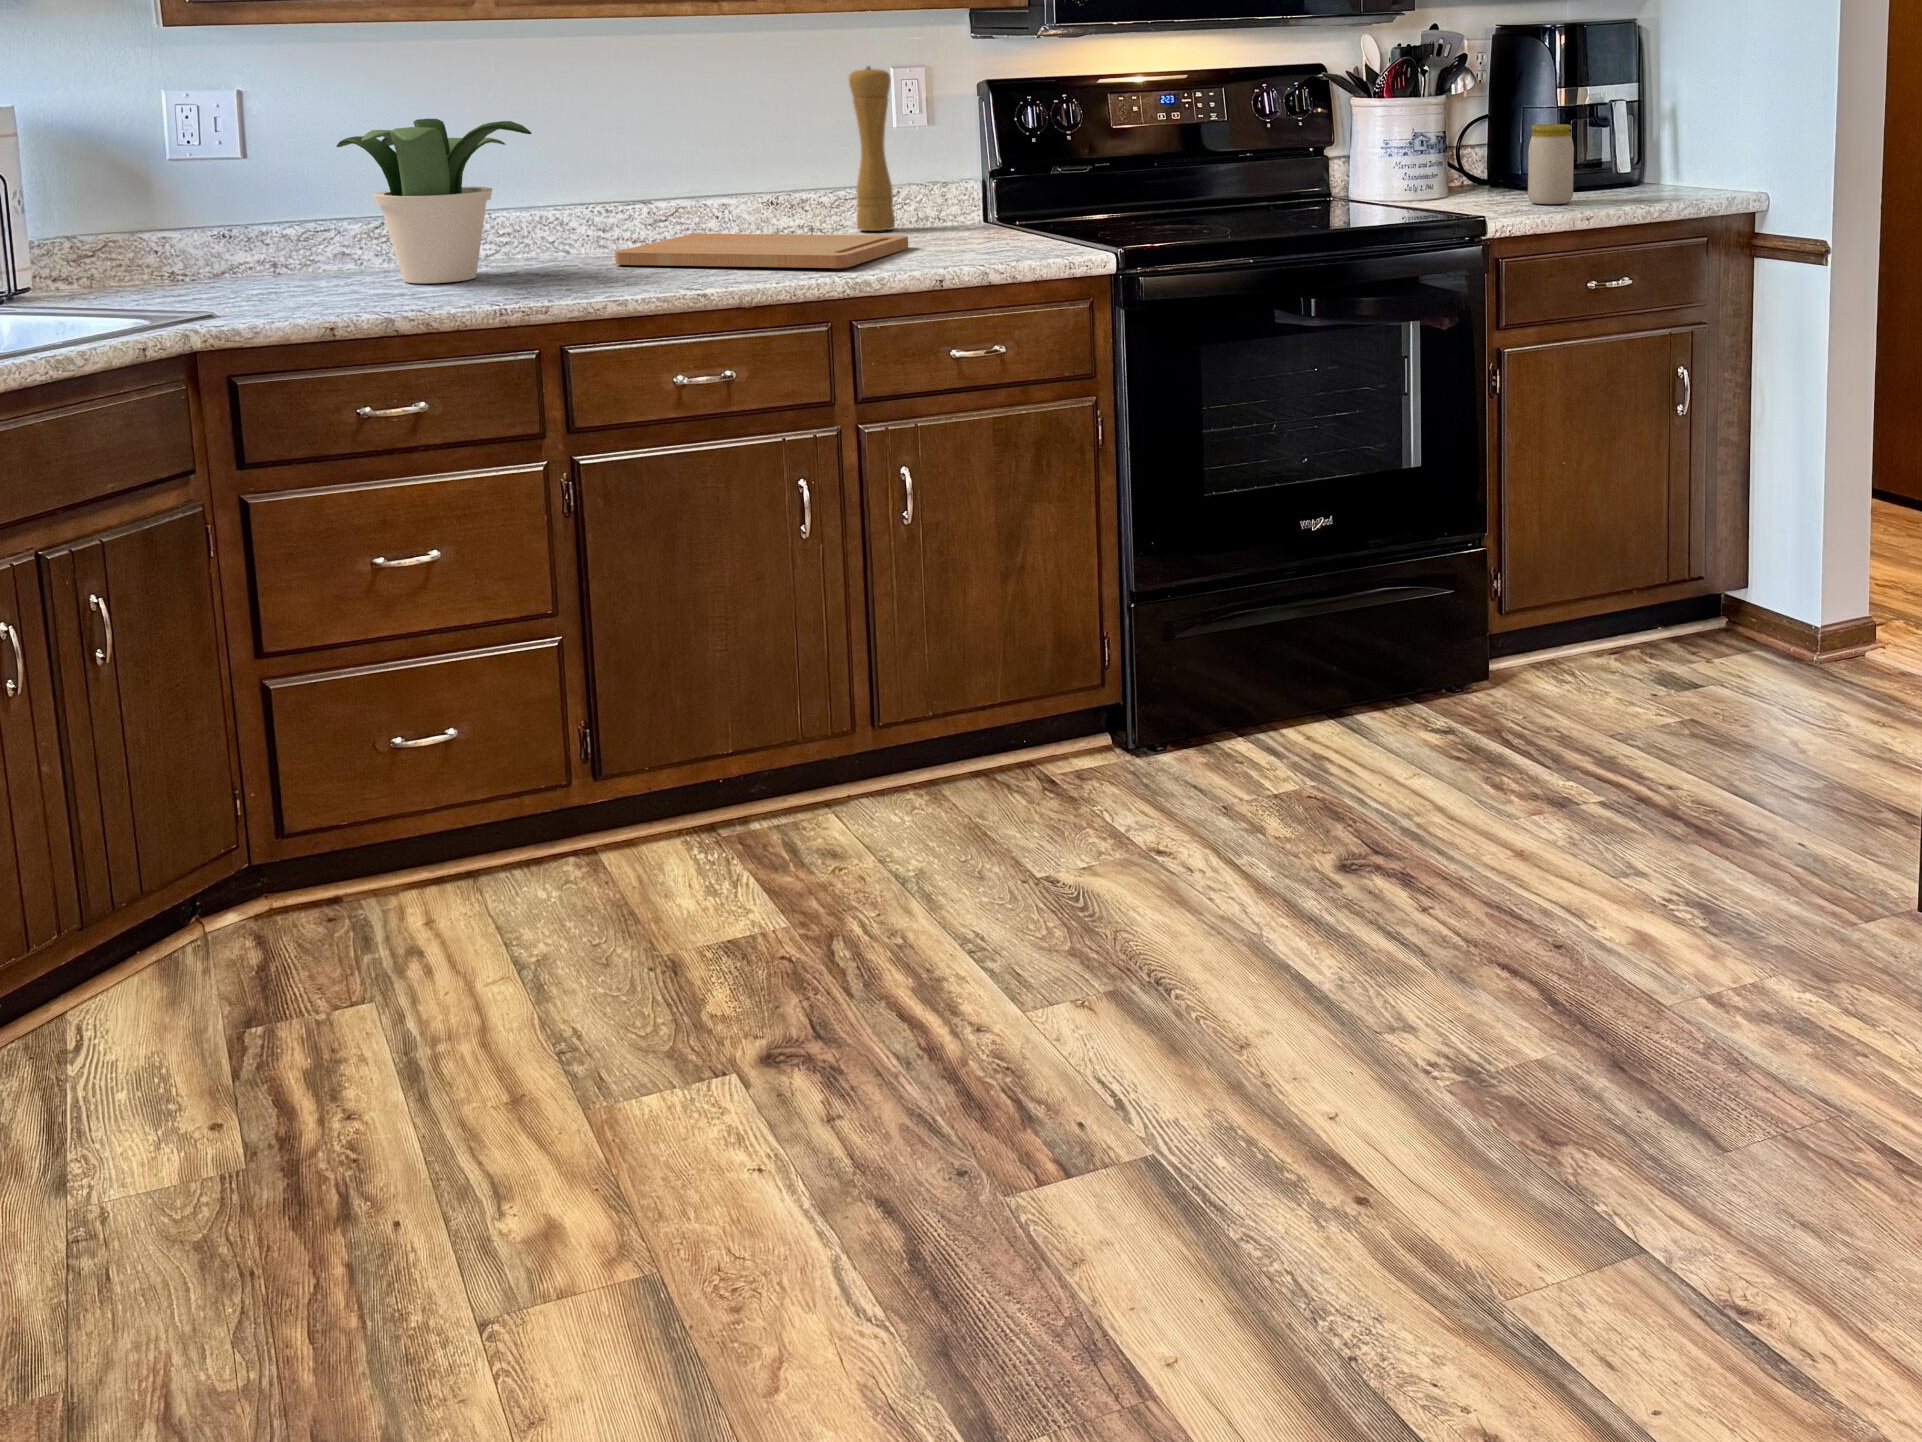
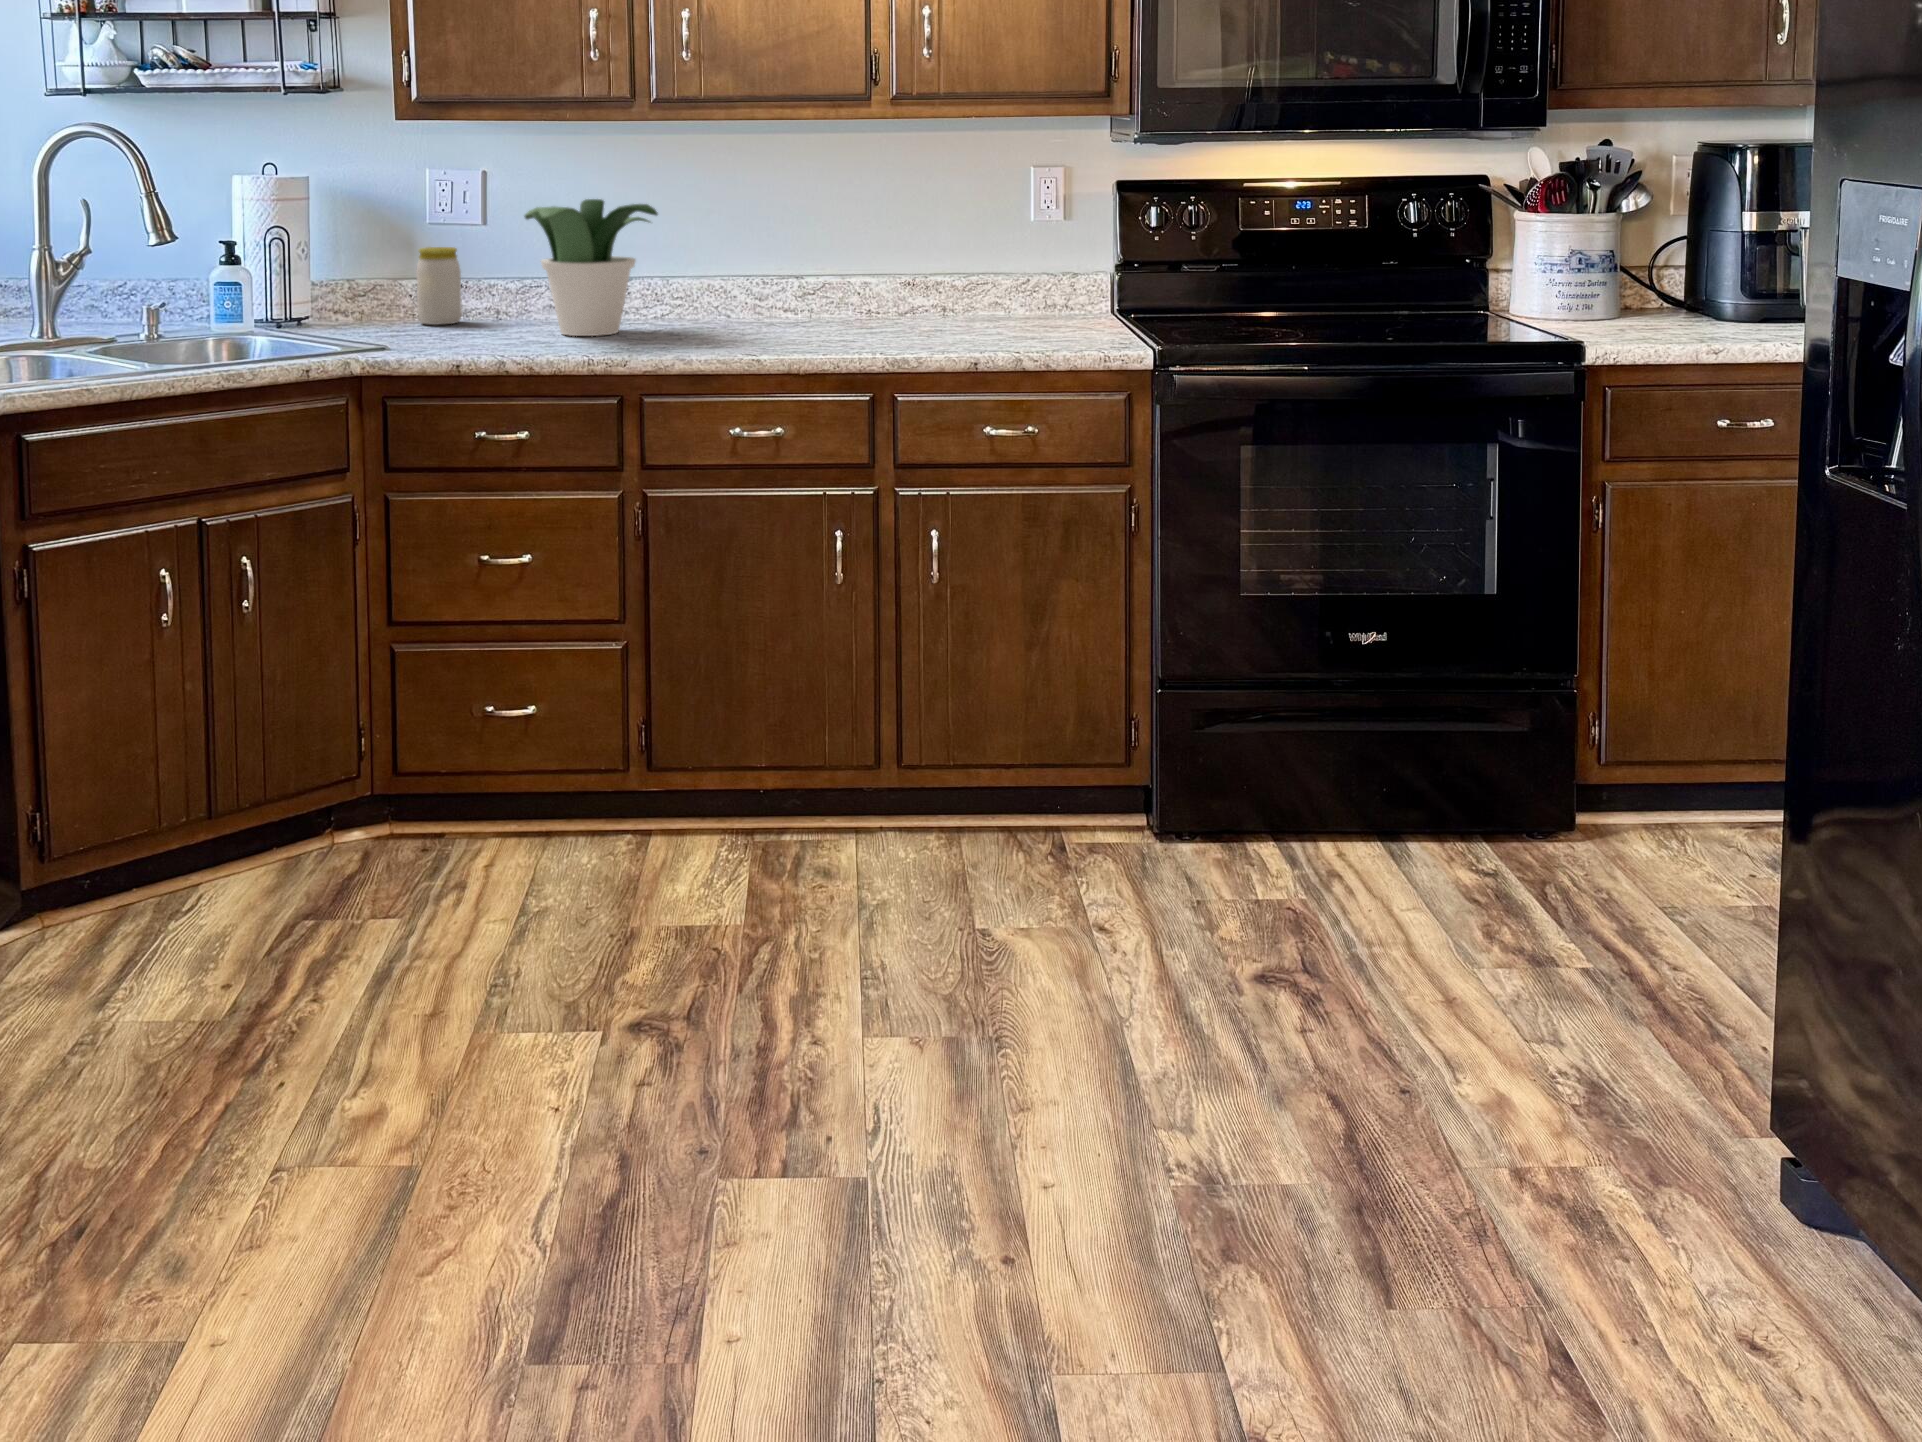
pepper mill: present [849,67,895,231] -> none [981,164,1018,315]
jar: present [1528,124,1574,204] -> present [416,247,462,325]
cutting board: present [615,234,908,268] -> none [735,308,992,346]

